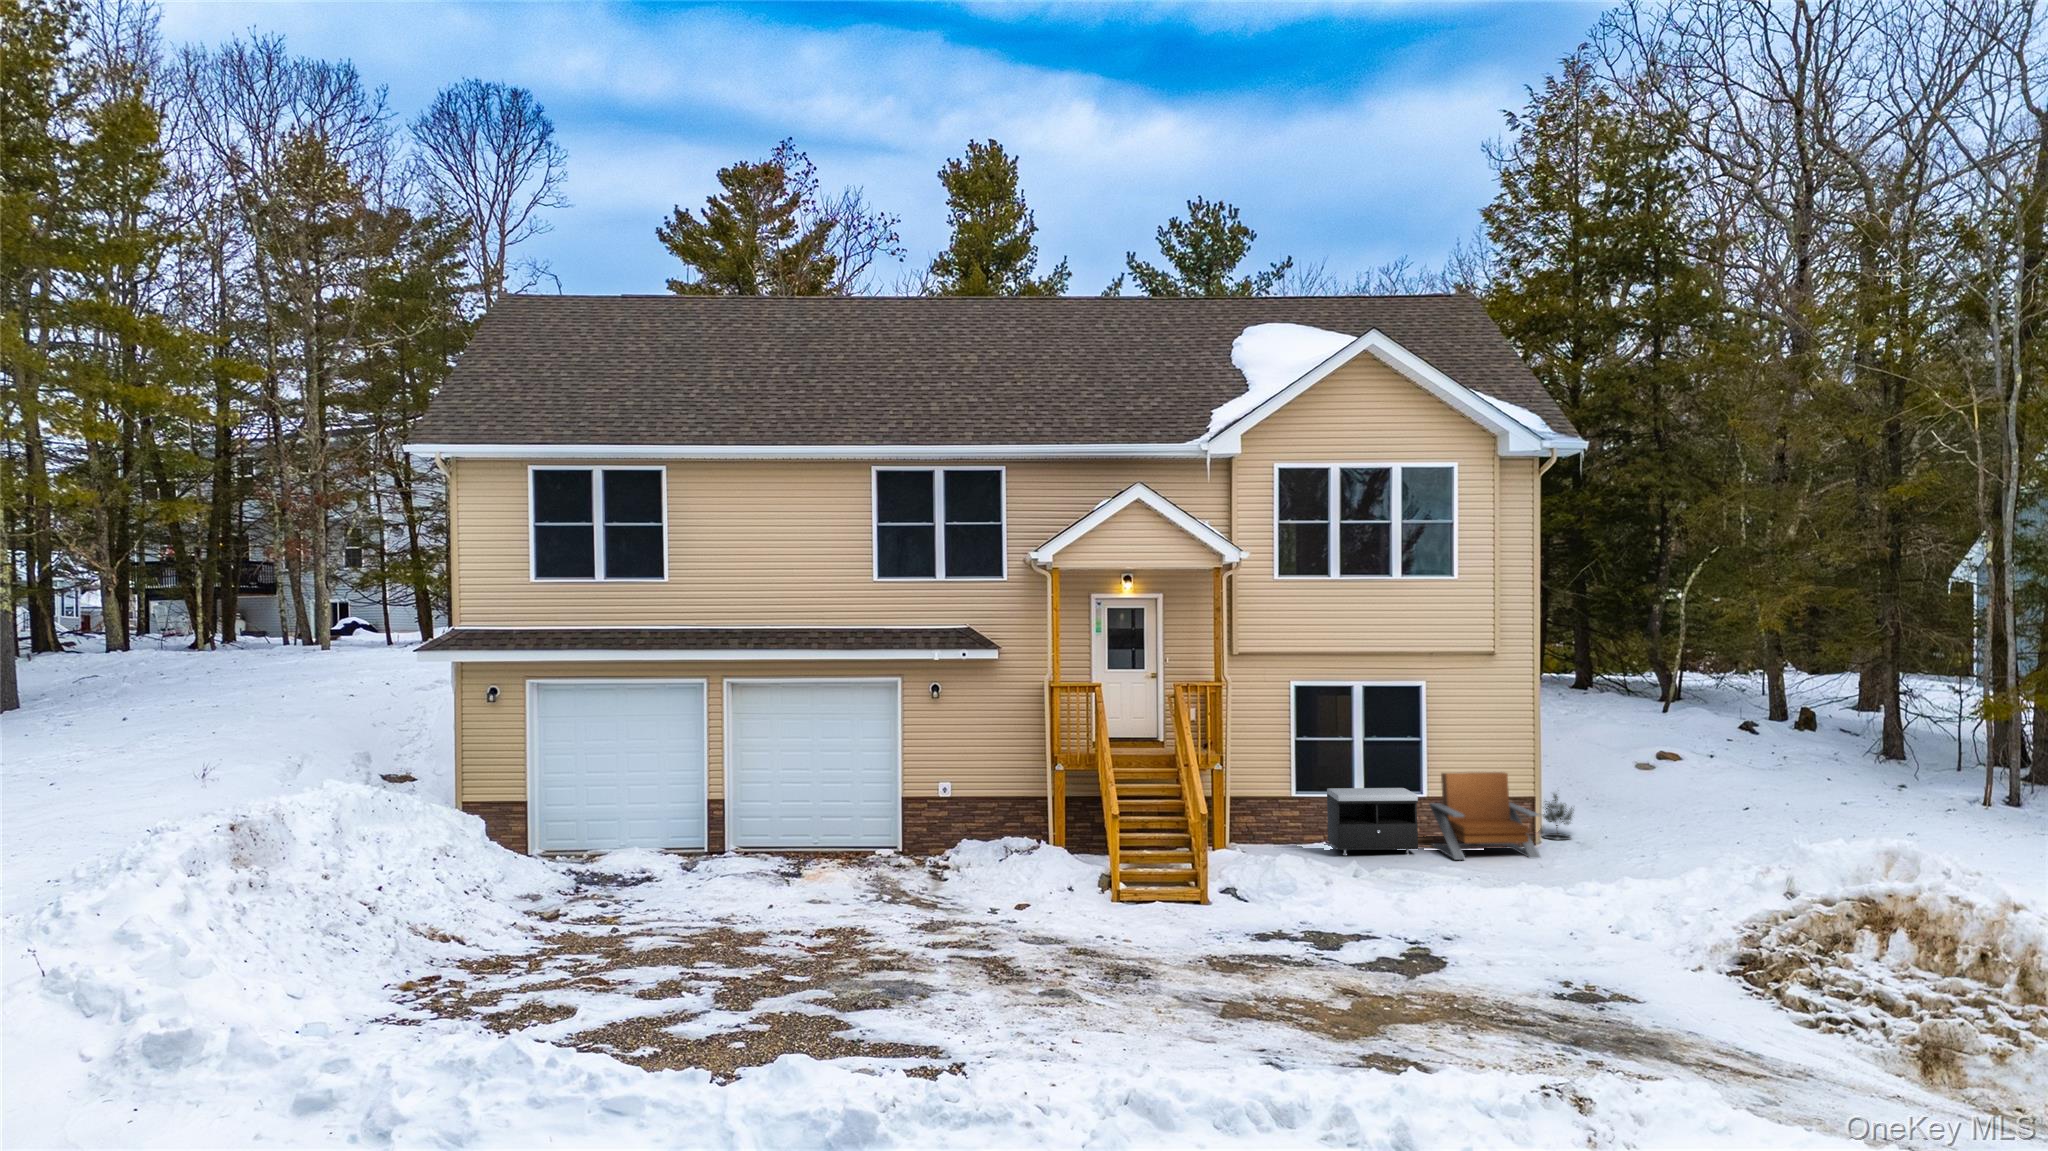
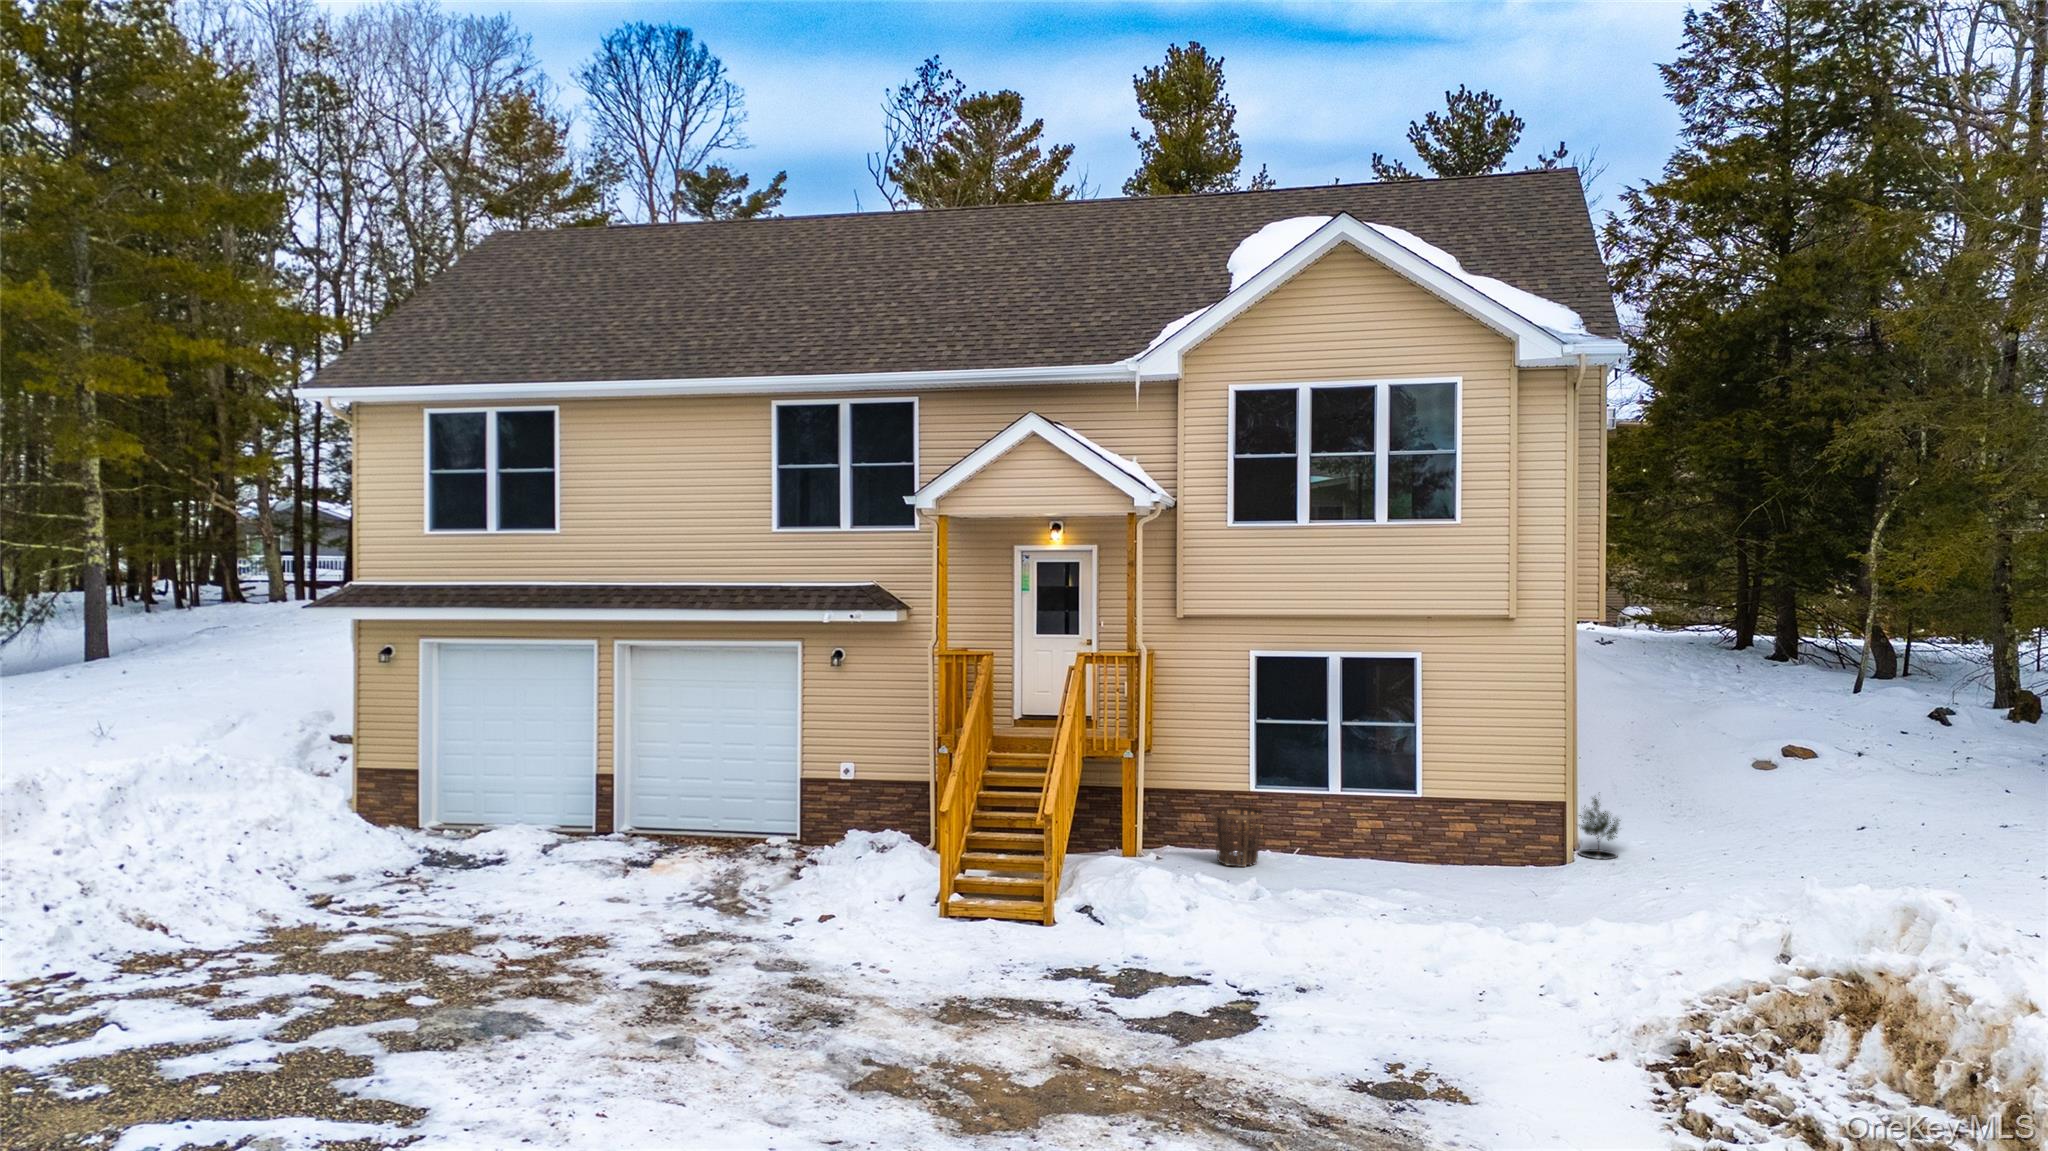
lounge chair: present [1430,772,1540,860] -> none [1422,768,1554,884]
storage bench: present [1327,788,1418,855] -> none [1293,783,1397,870]
basket: none [1265,809,1309,858] -> present [1210,806,1264,867]

